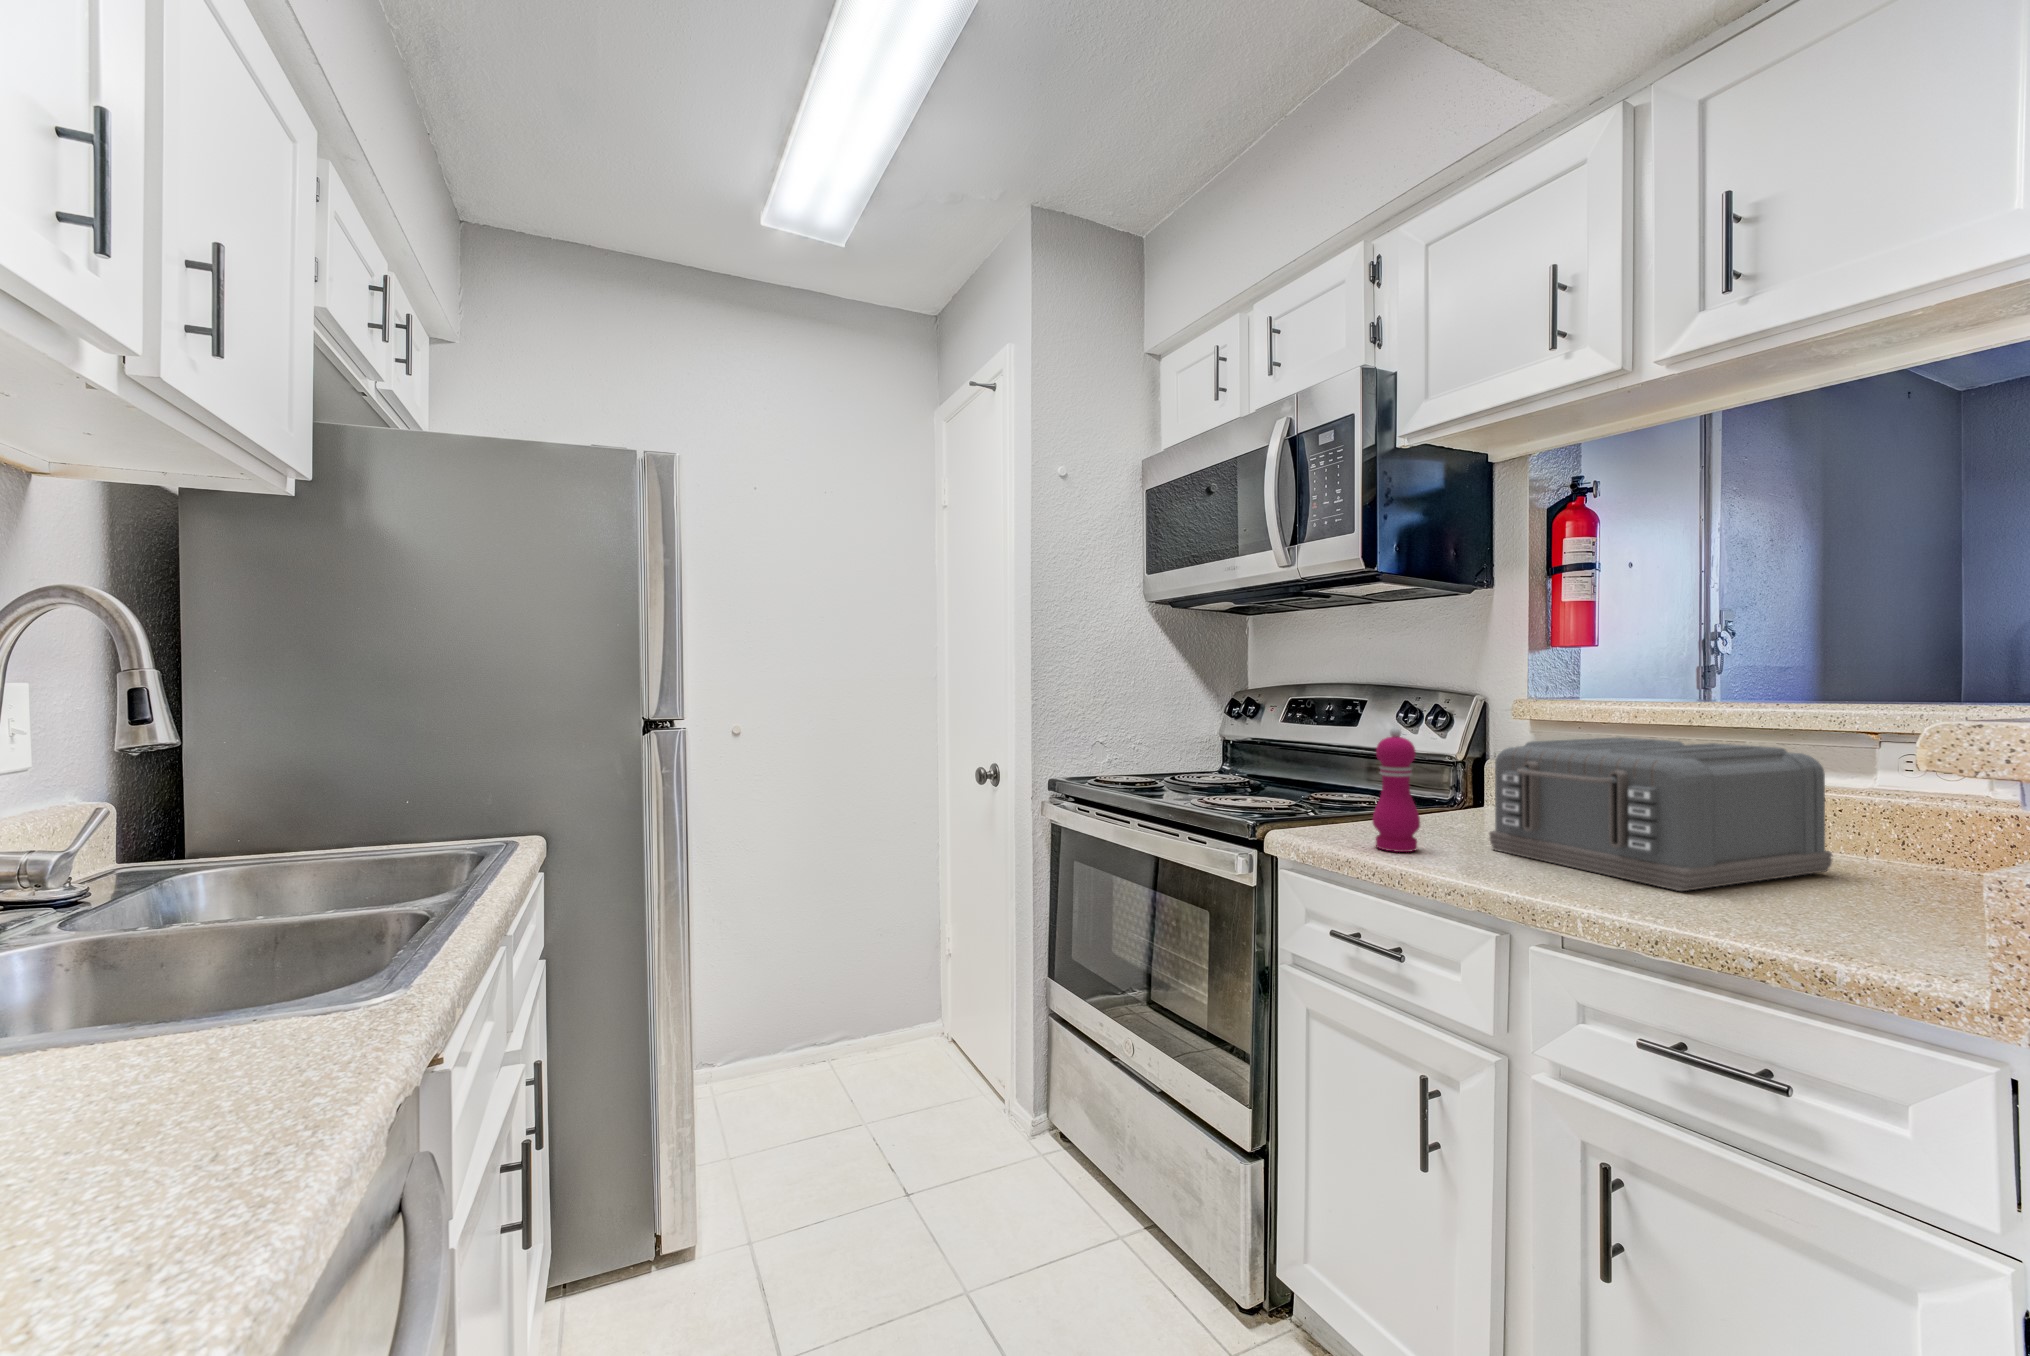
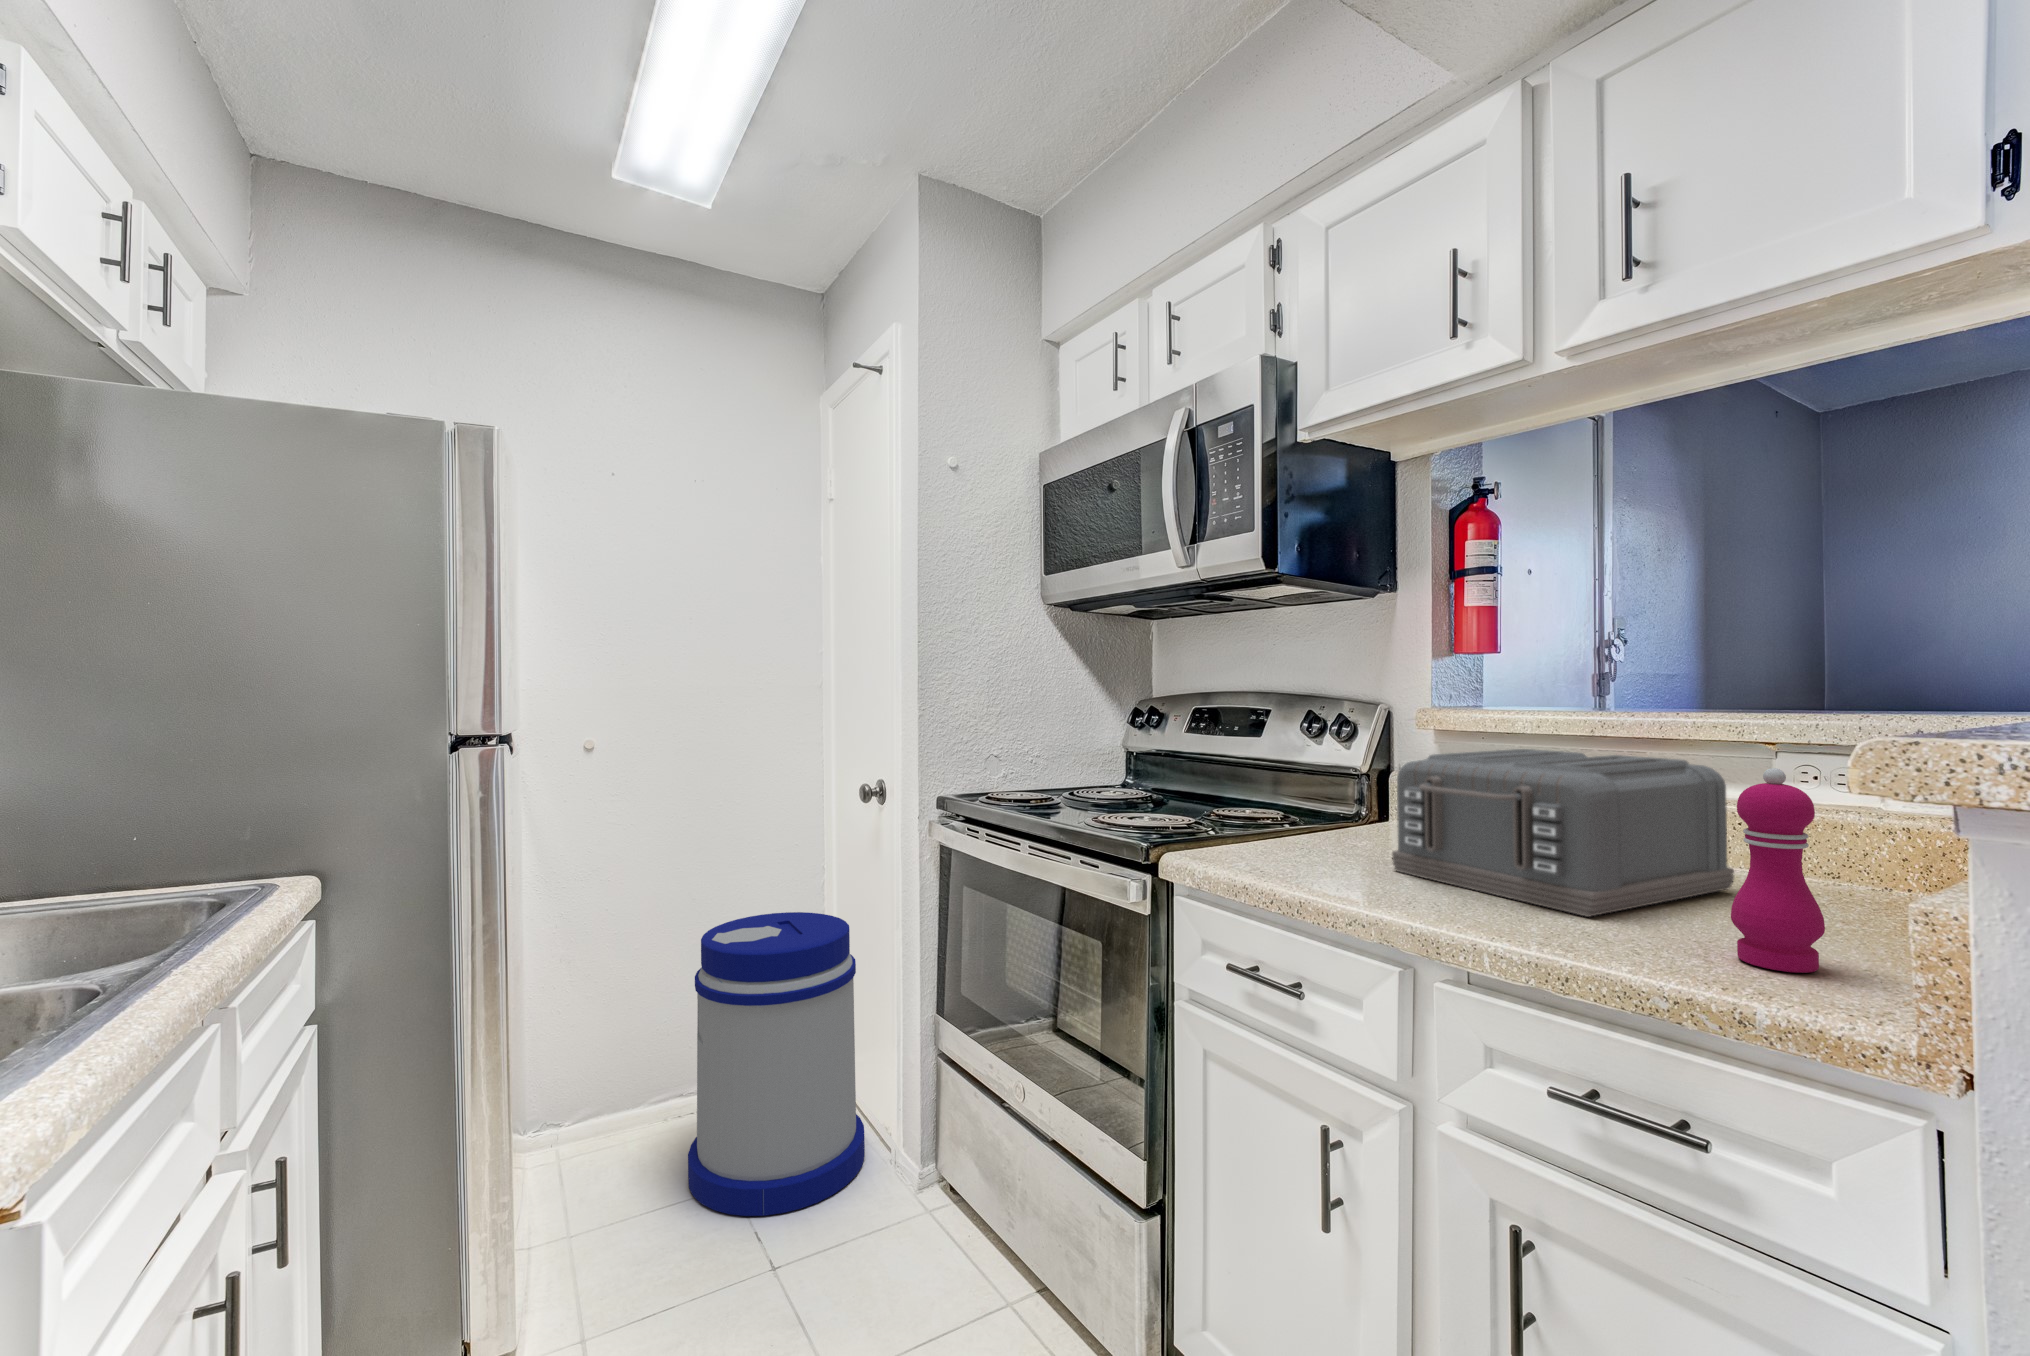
pepper mill: present [1373,727,1420,852] -> present [1731,768,1825,973]
trash can: none [824,884,980,1153] -> present [688,912,865,1216]

